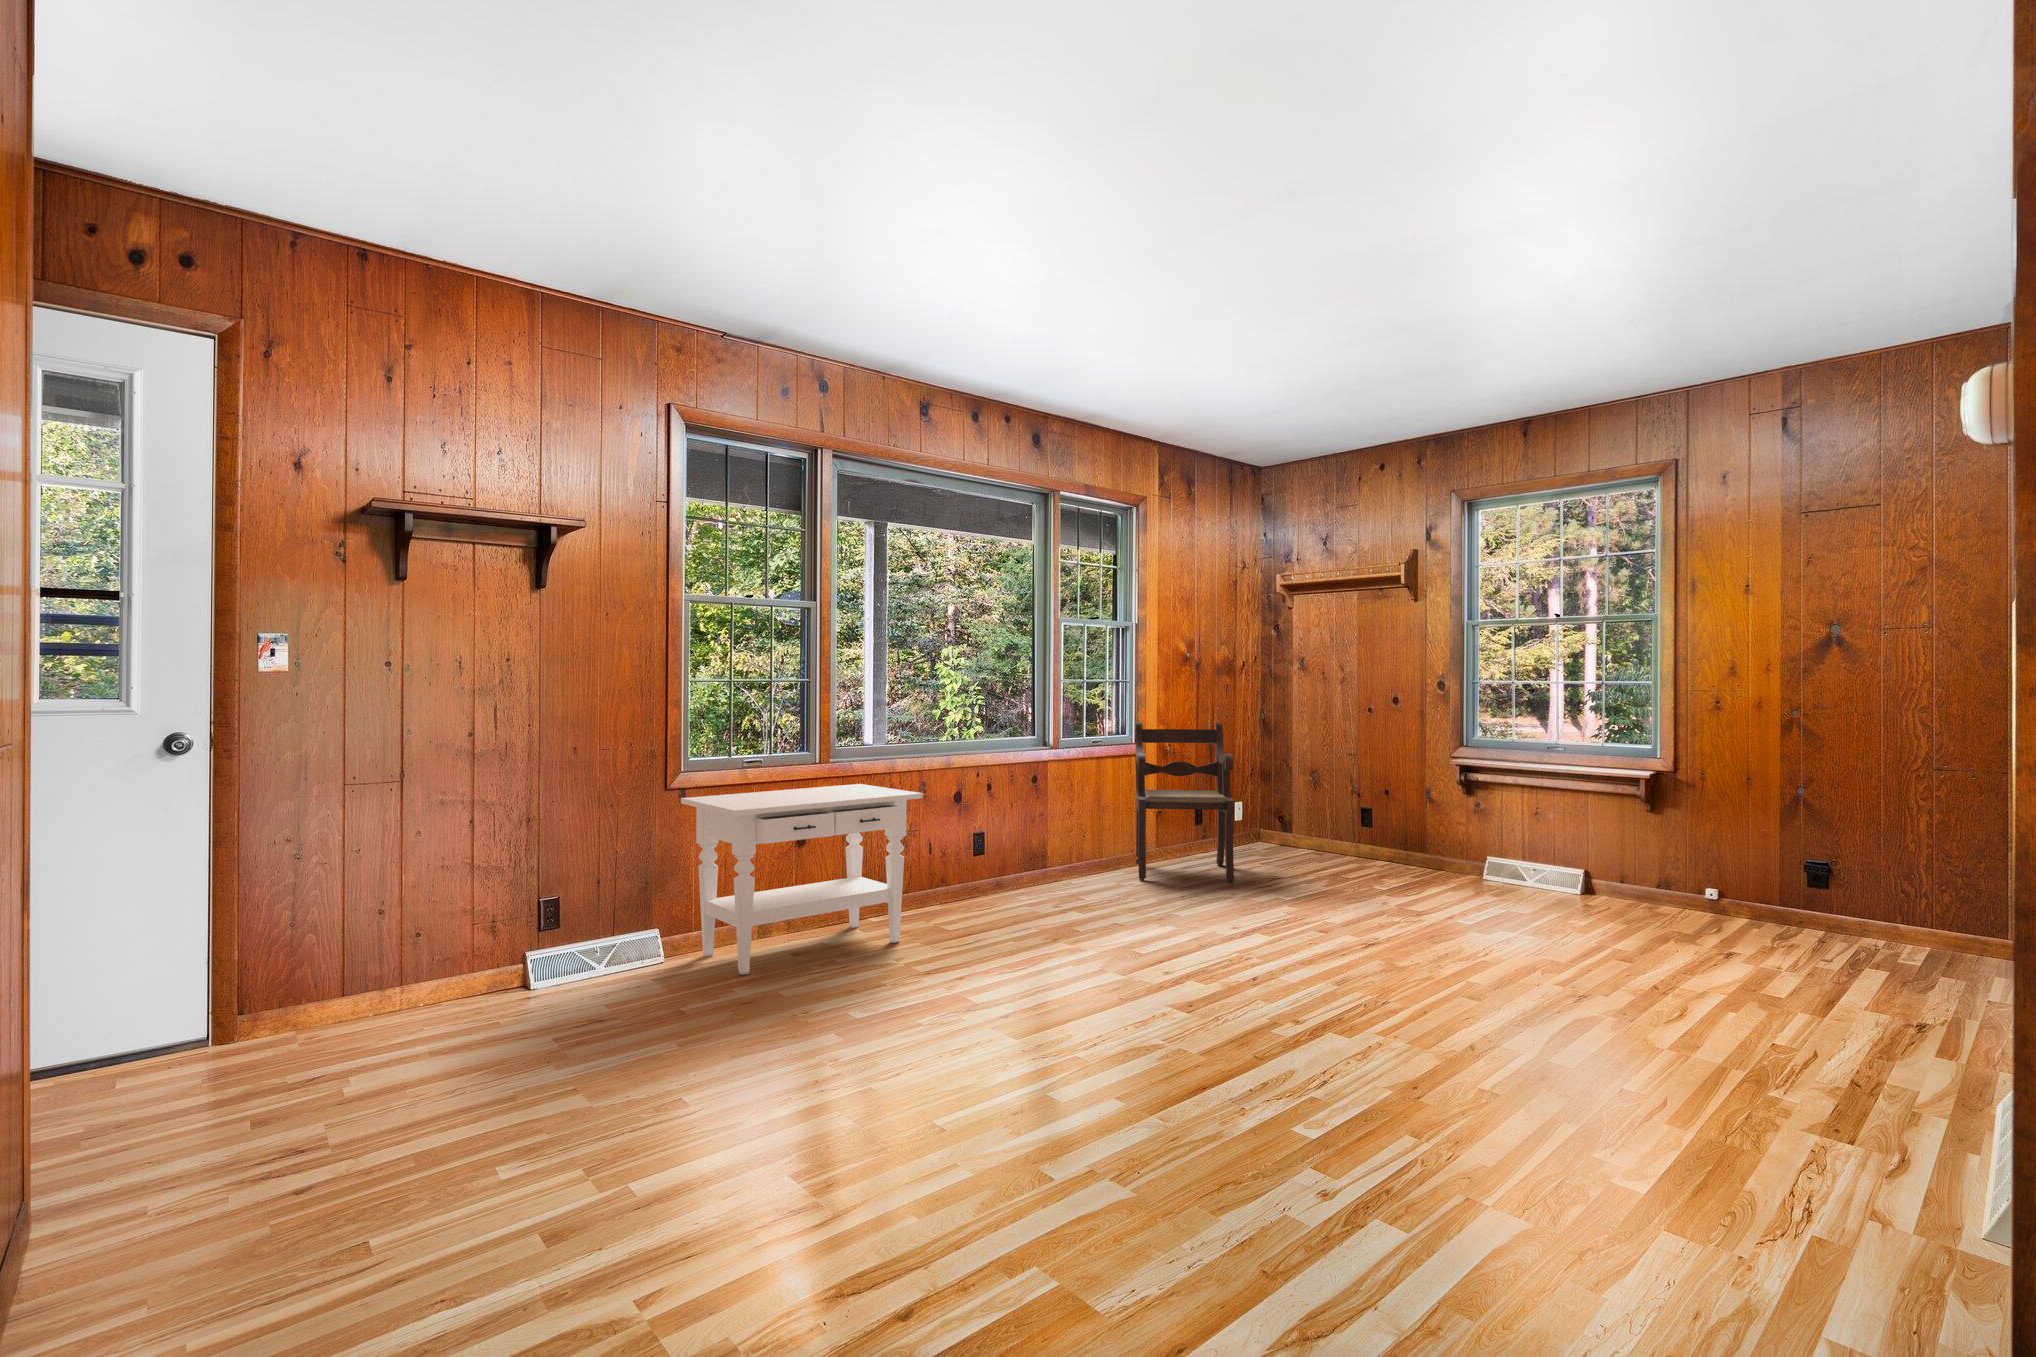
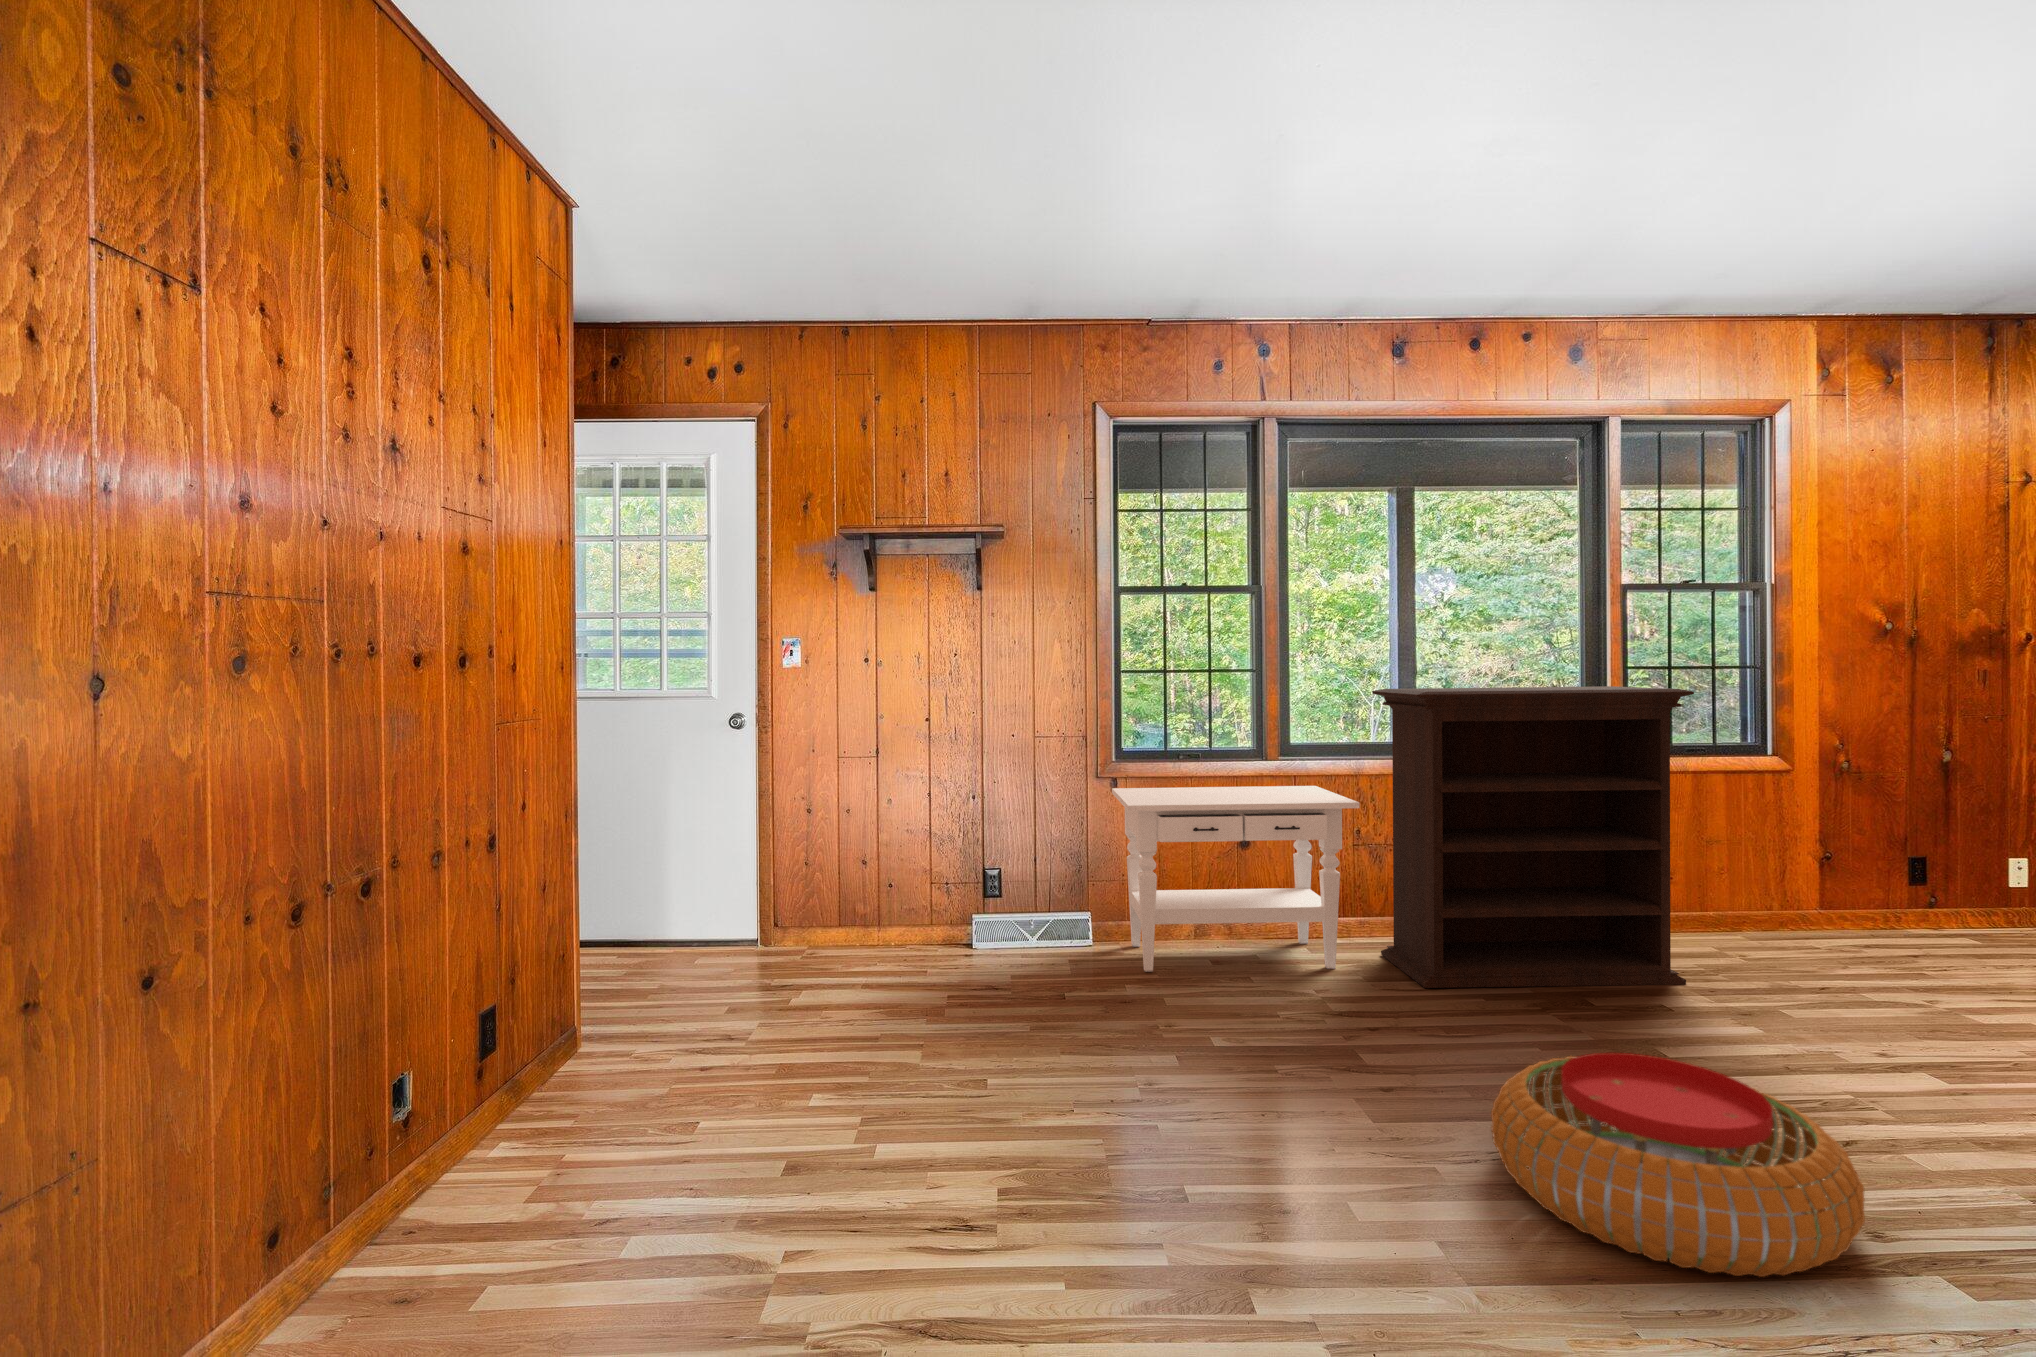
bookshelf: none [918,694,1132,943] -> present [1372,686,1694,988]
armchair: present [1136,722,1234,882] -> none [1749,724,1937,974]
pouf: none [1121,945,1338,1072] -> present [1491,1053,1865,1277]

